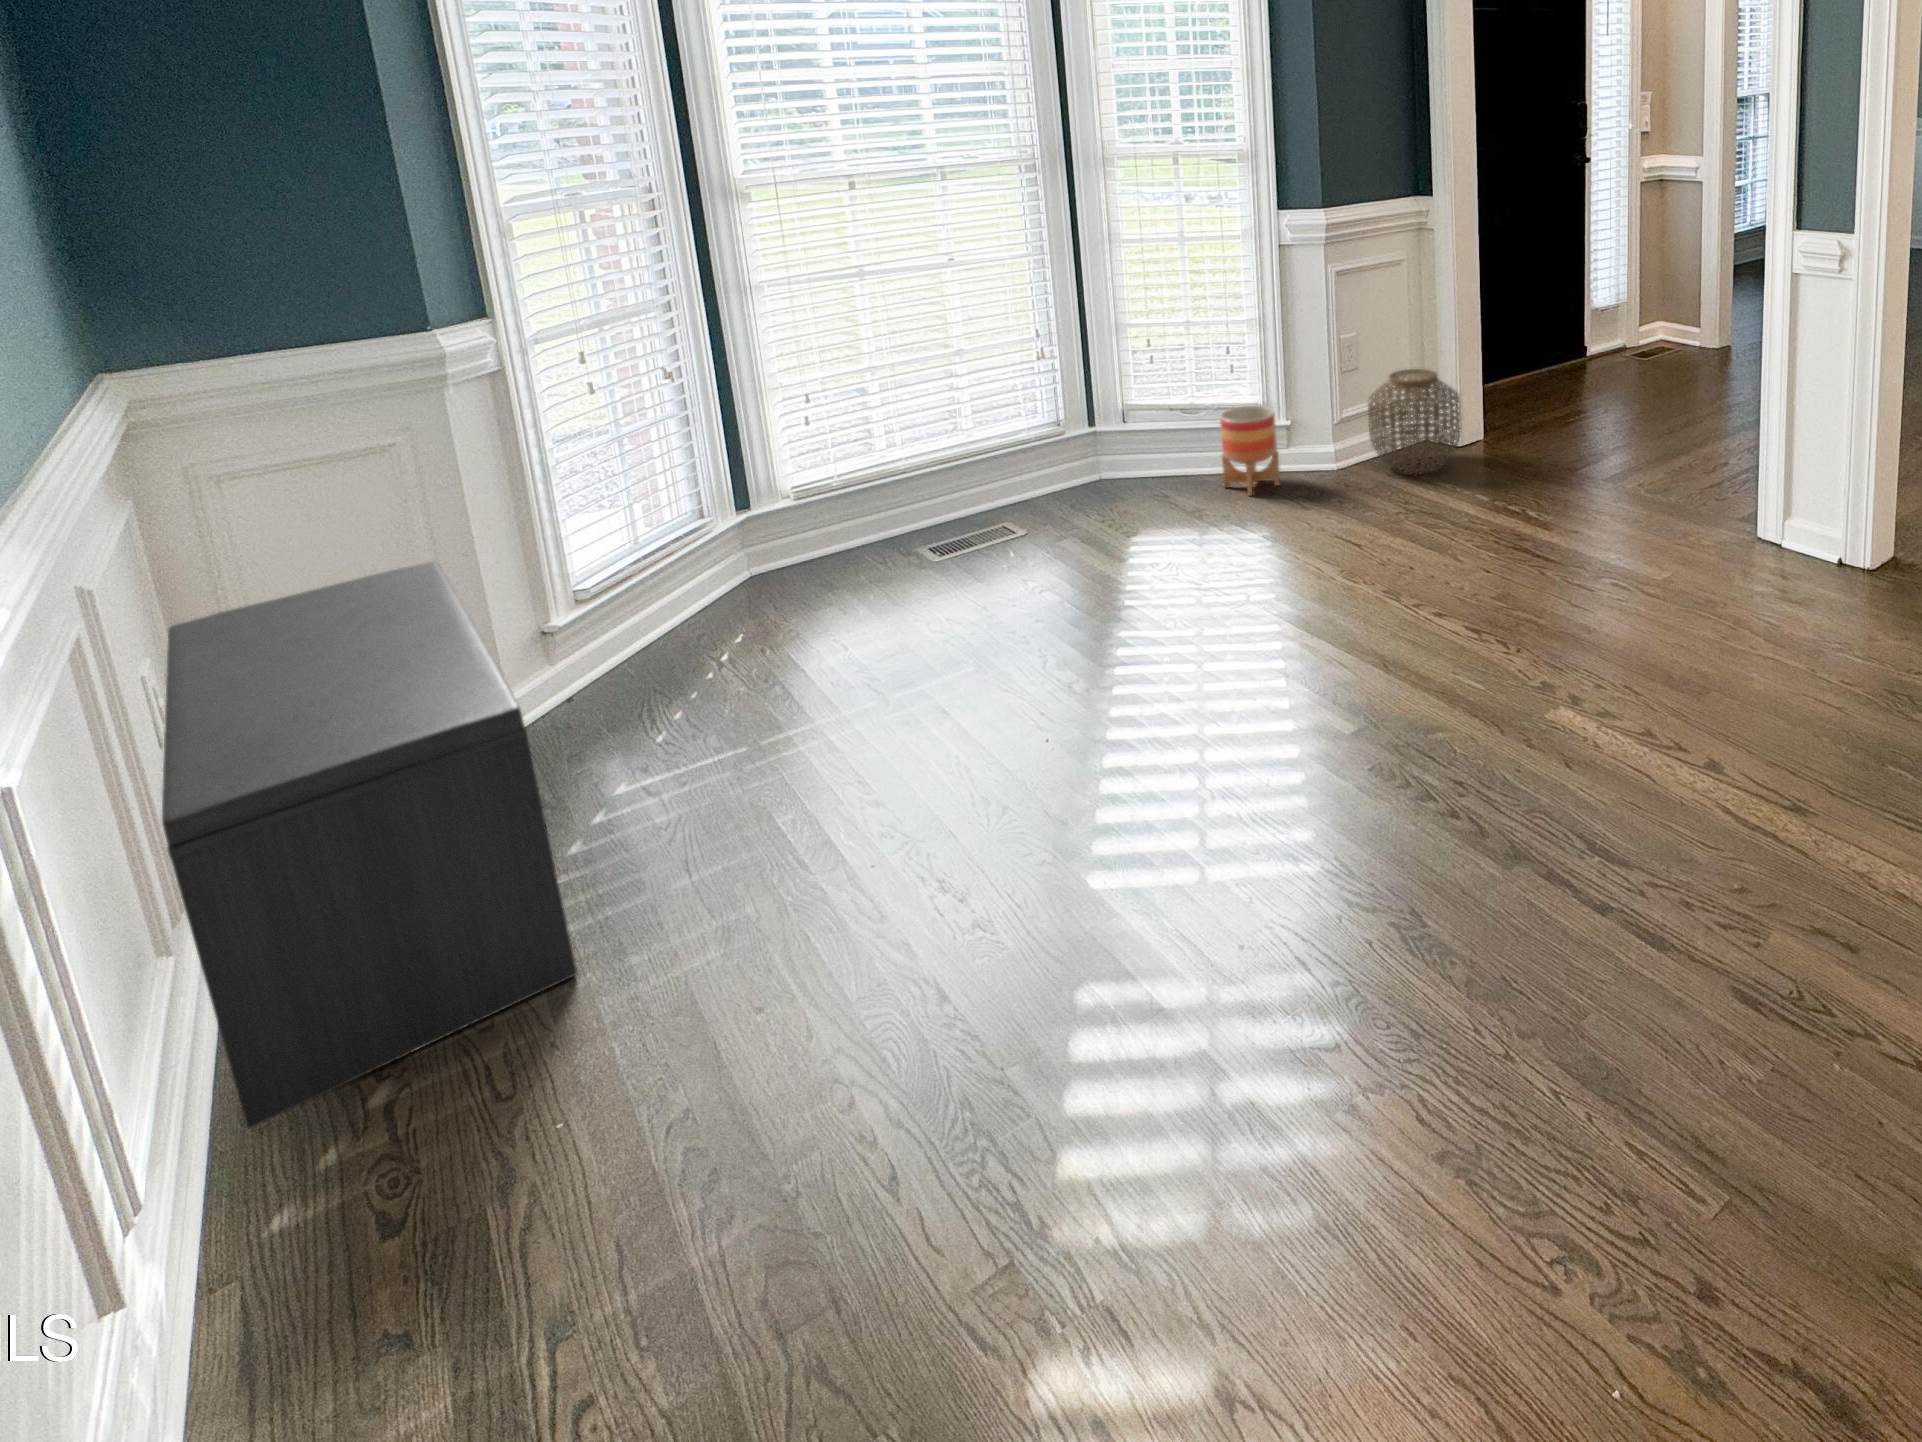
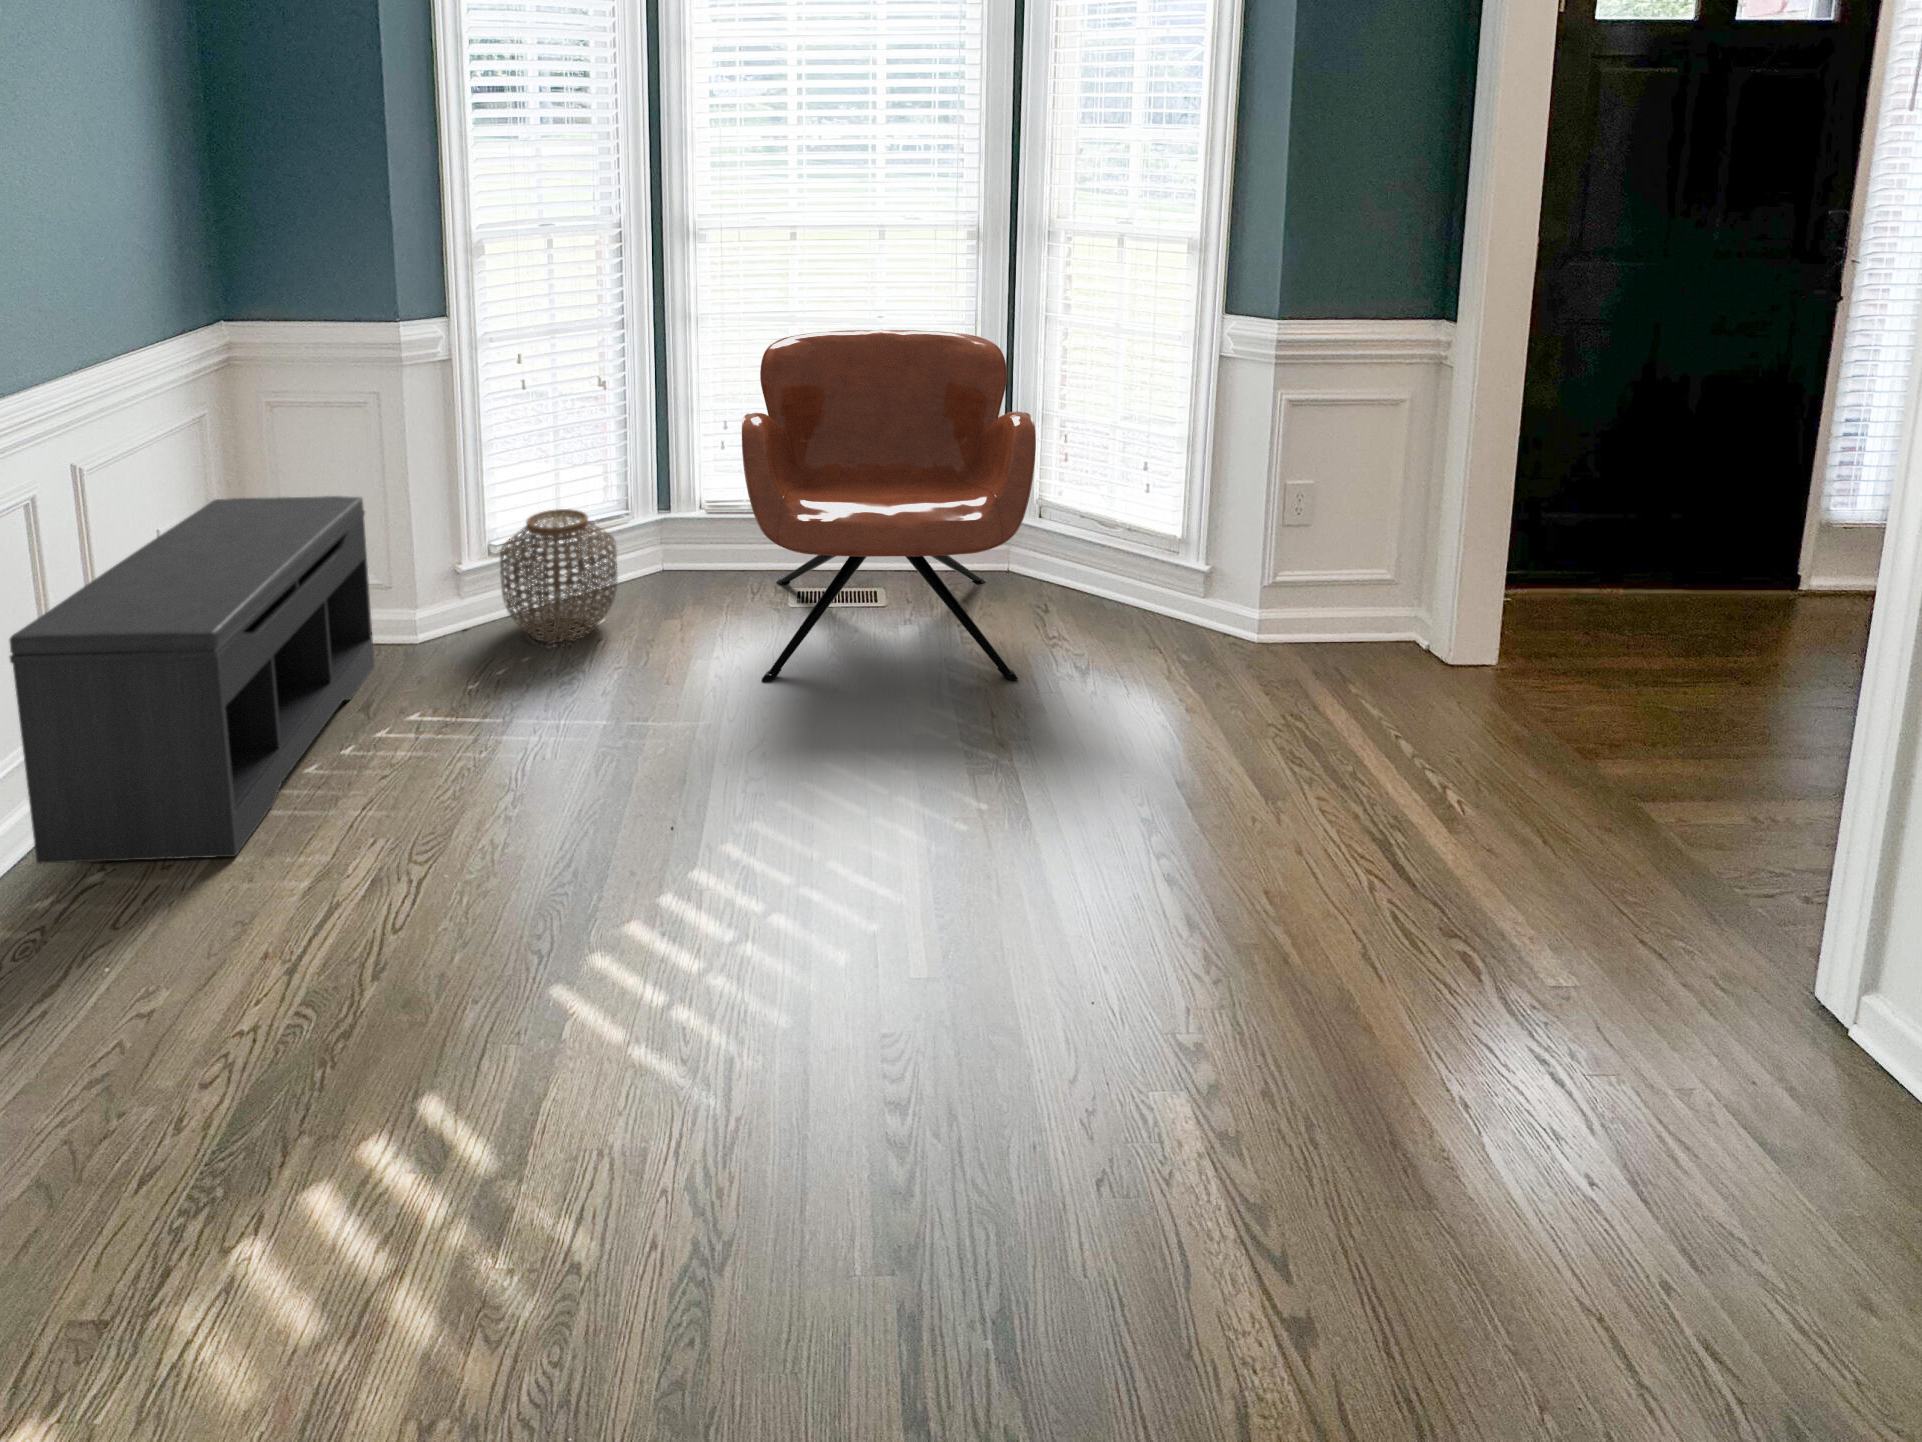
armchair: none [872,262,1202,619] -> present [742,330,1036,681]
woven basket: present [1368,369,1461,475] -> present [500,509,618,642]
planter: present [1220,406,1280,495] -> none [1111,534,1179,641]

